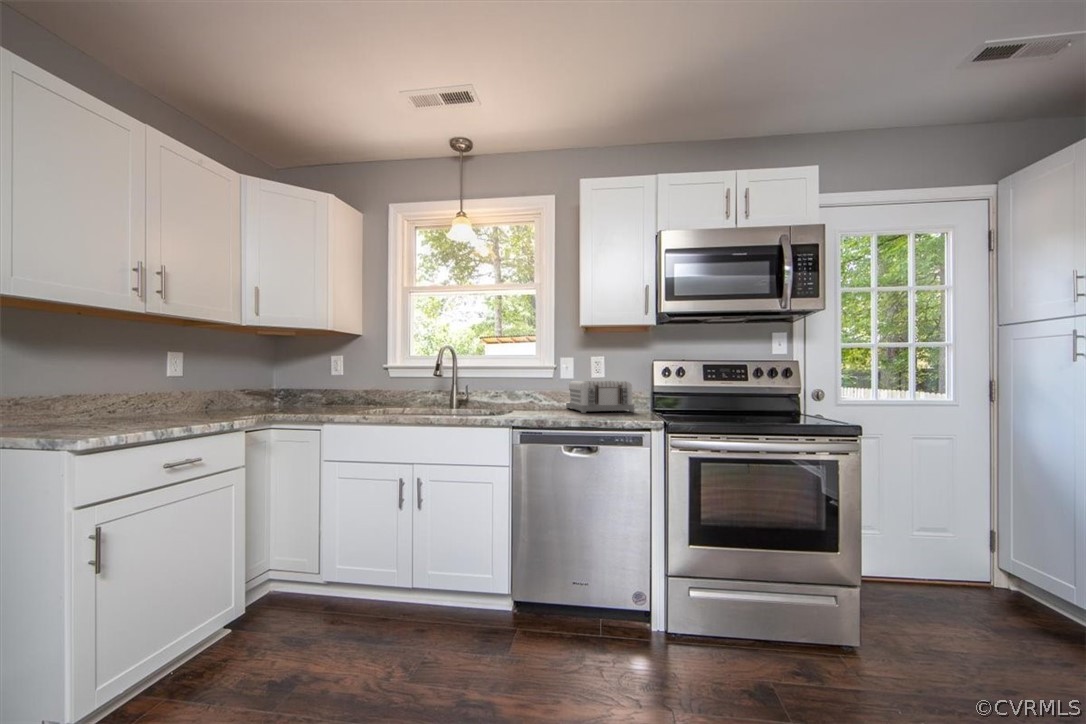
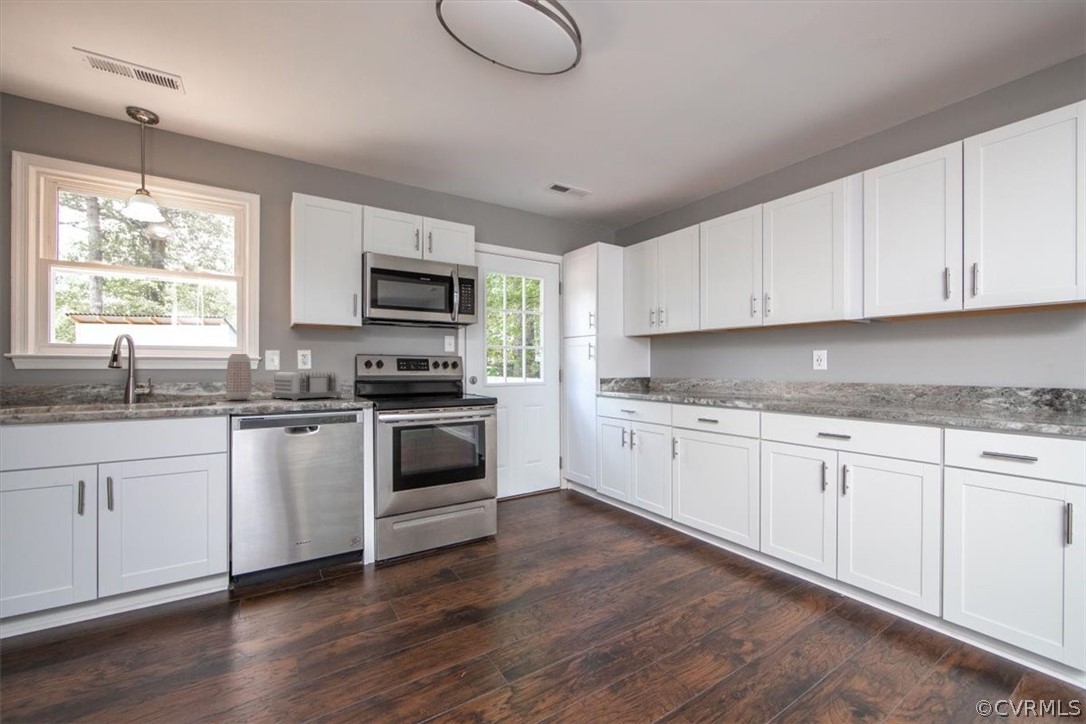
vase: none [525,362,547,409] -> present [226,354,252,400]

